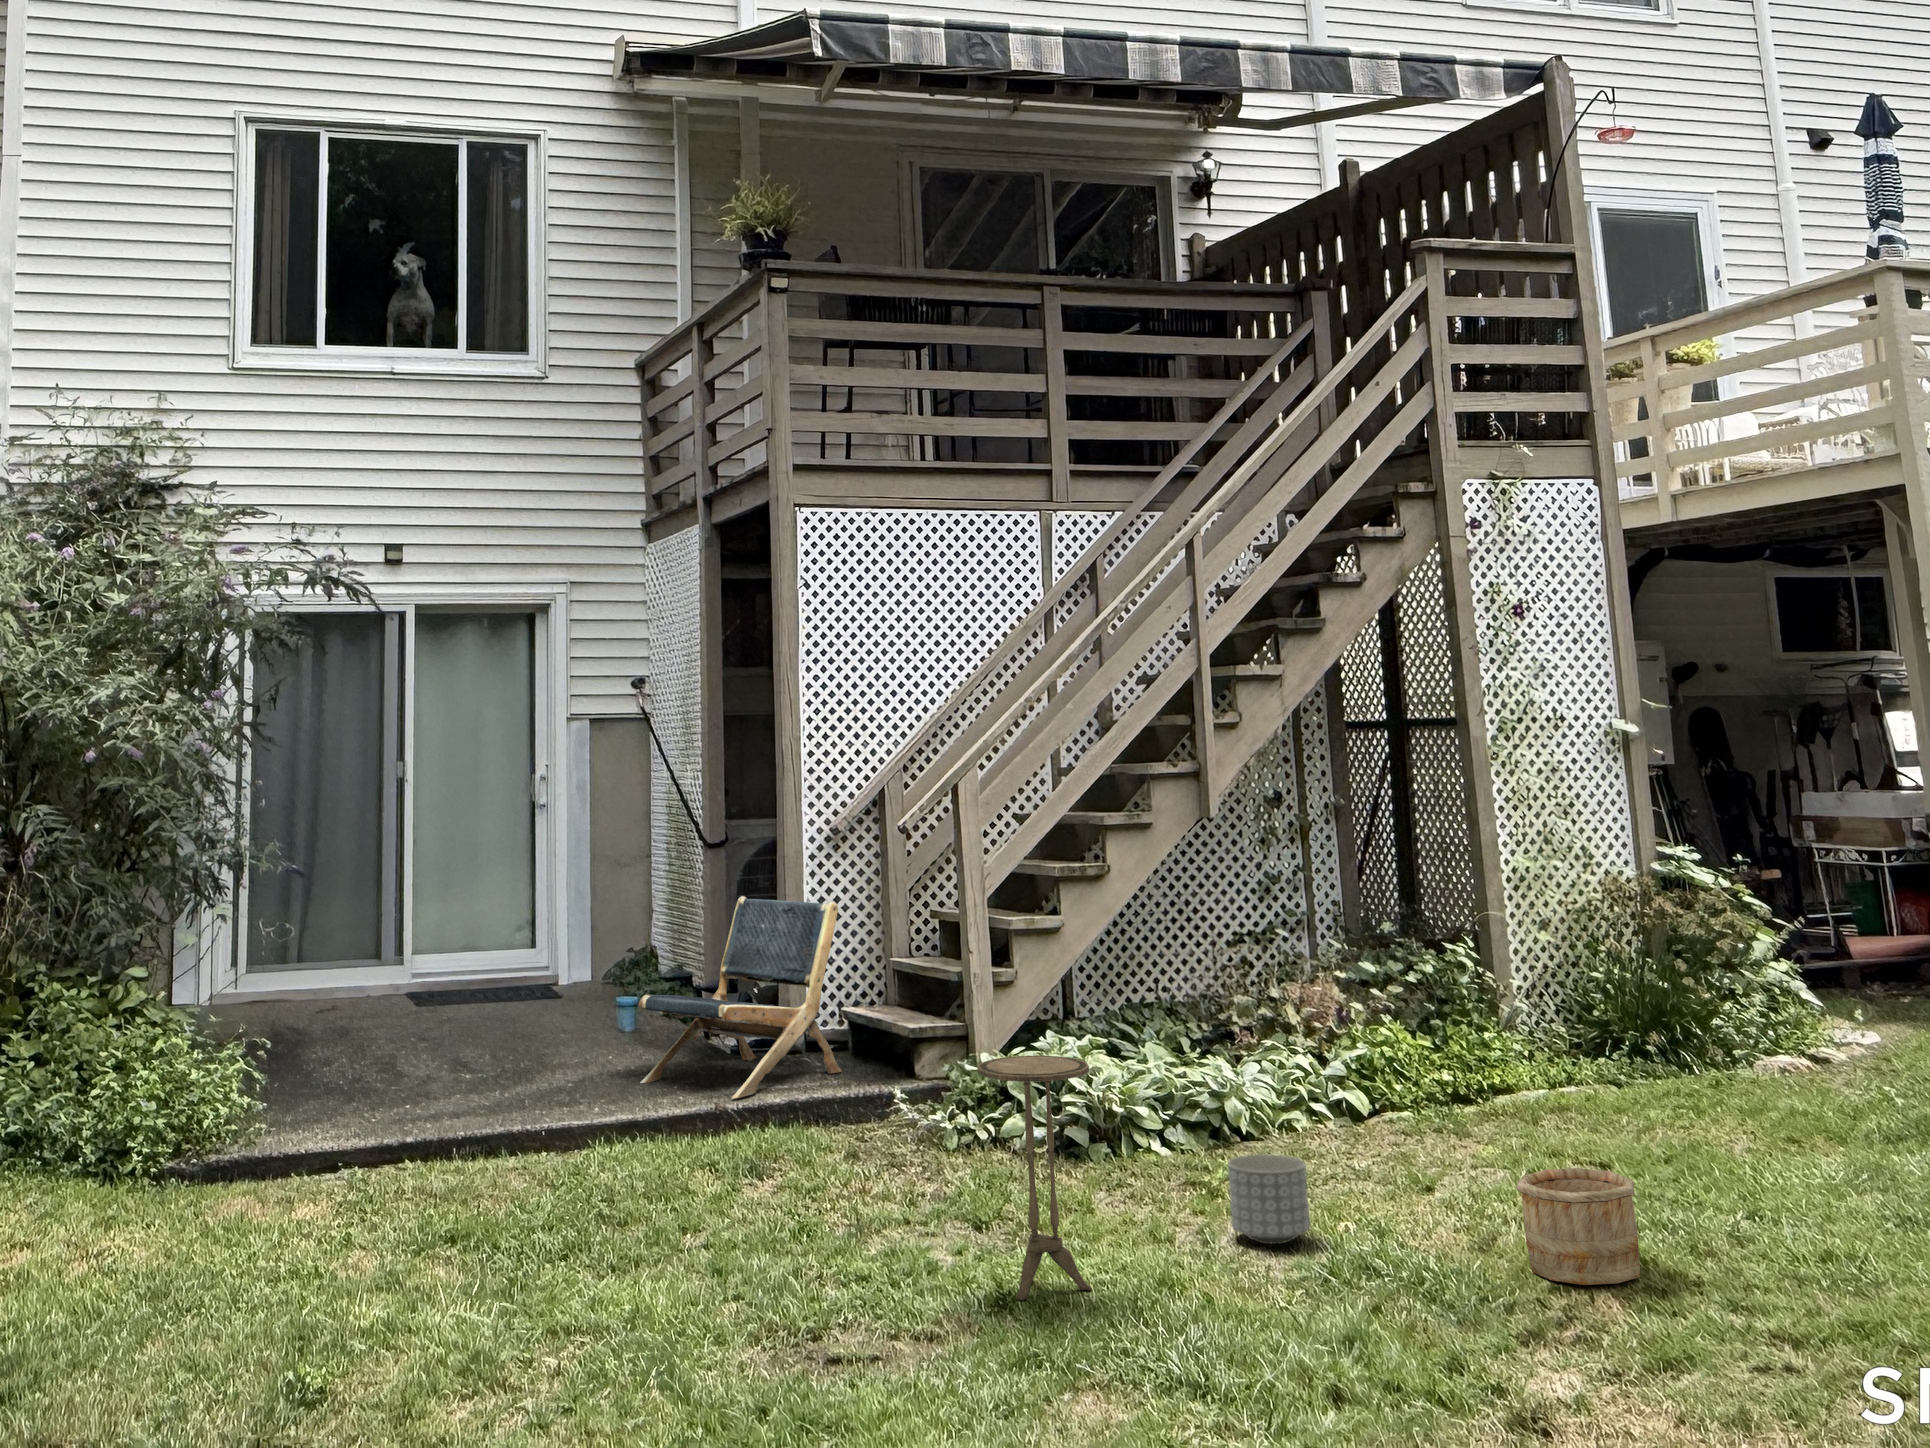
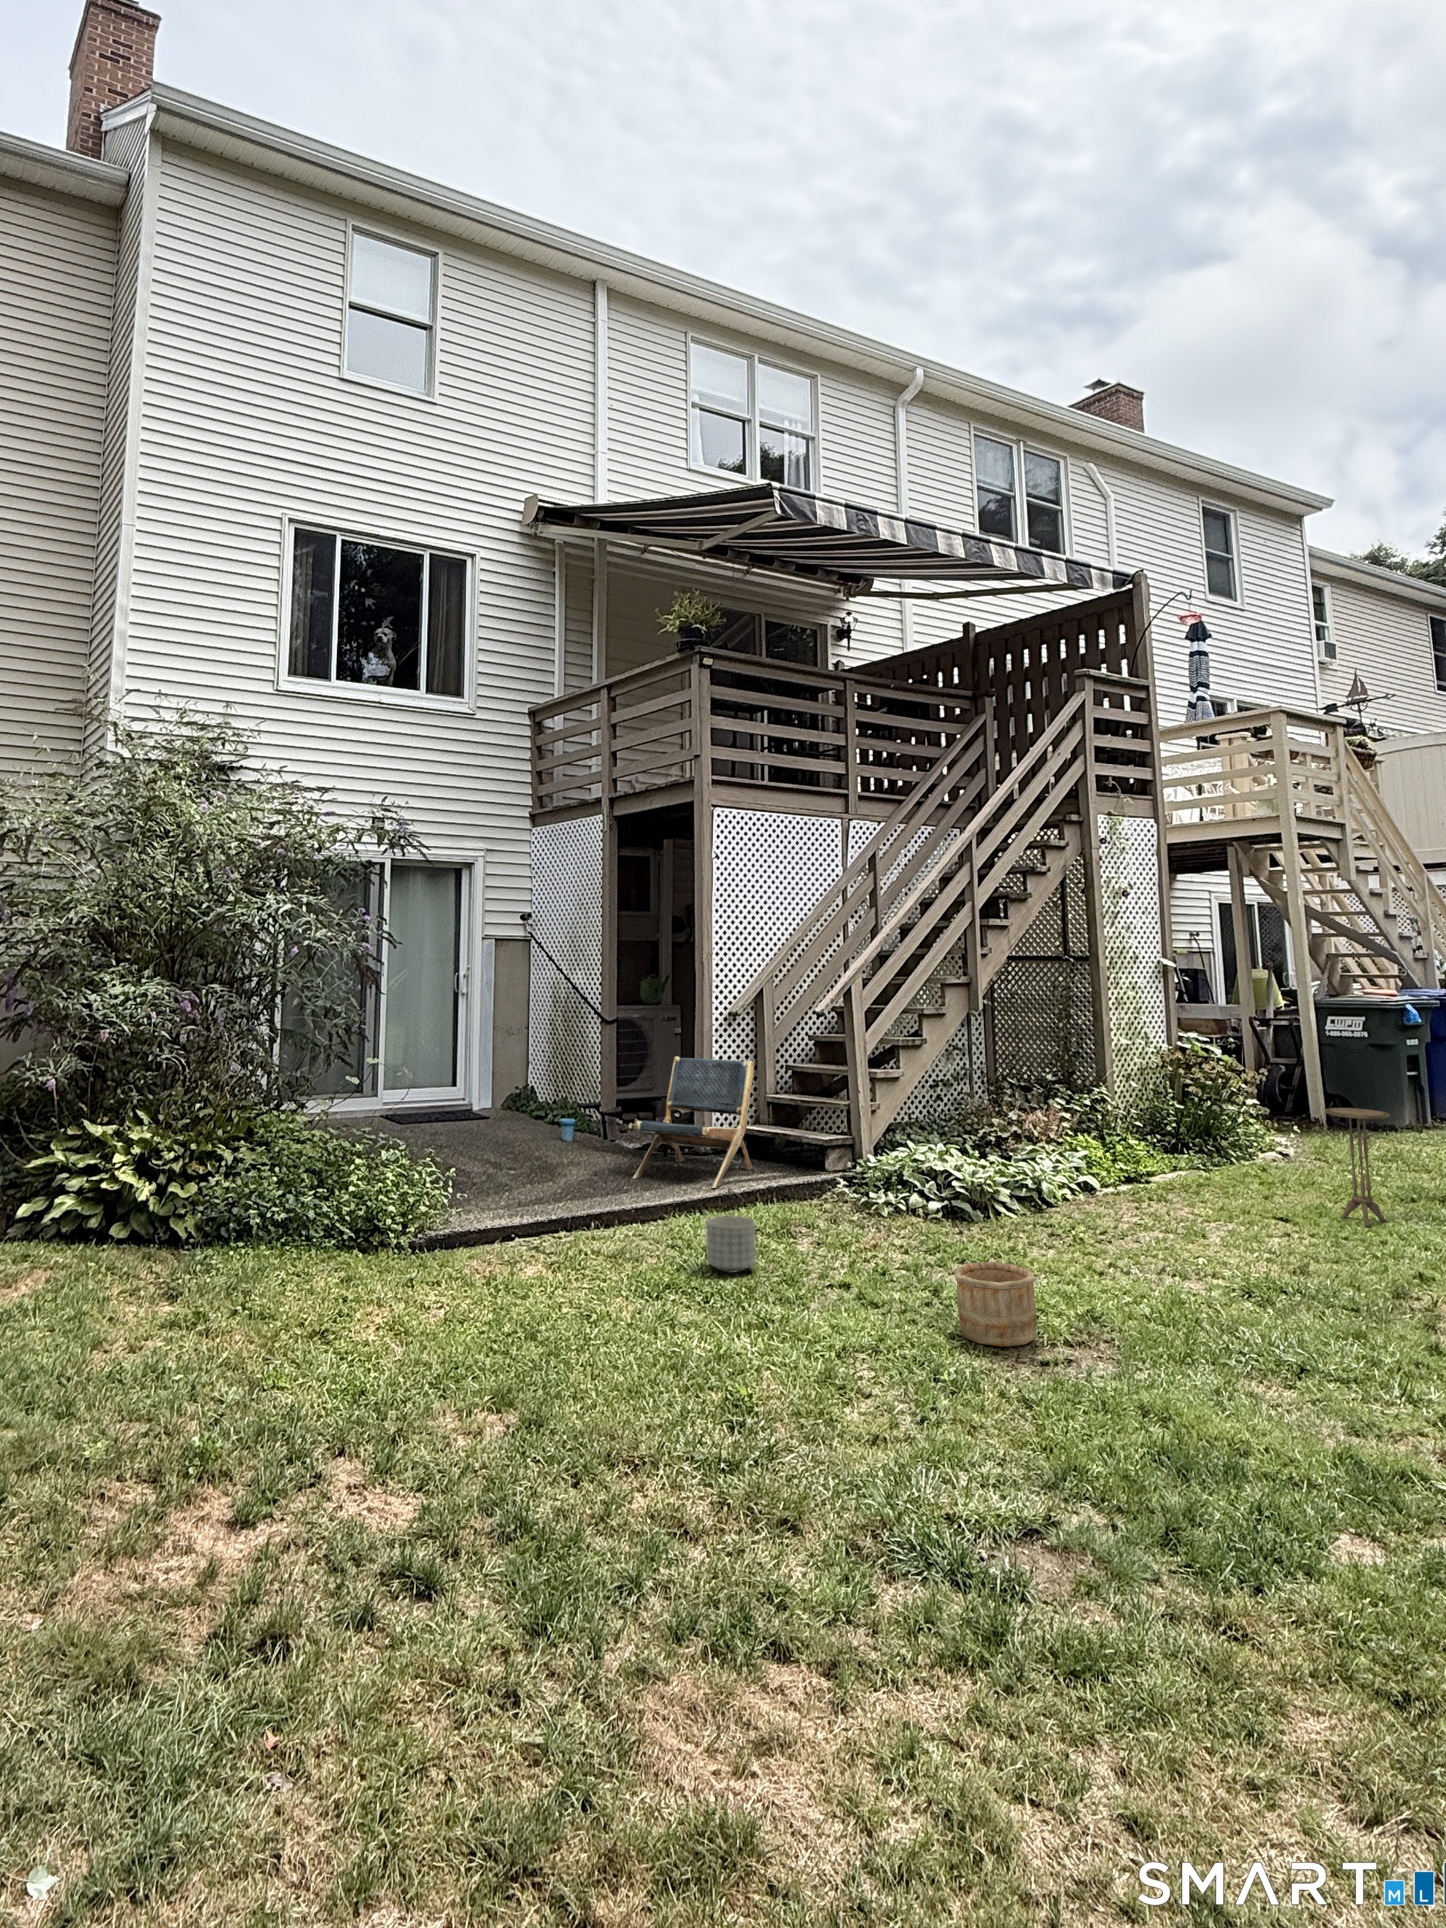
side table: present [977,1056,1091,1300] -> present [1324,1108,1390,1227]
planter: present [1228,1154,1310,1244] -> present [706,1216,756,1273]
wooden bucket: present [1516,1168,1640,1285] -> present [953,1262,1036,1347]

